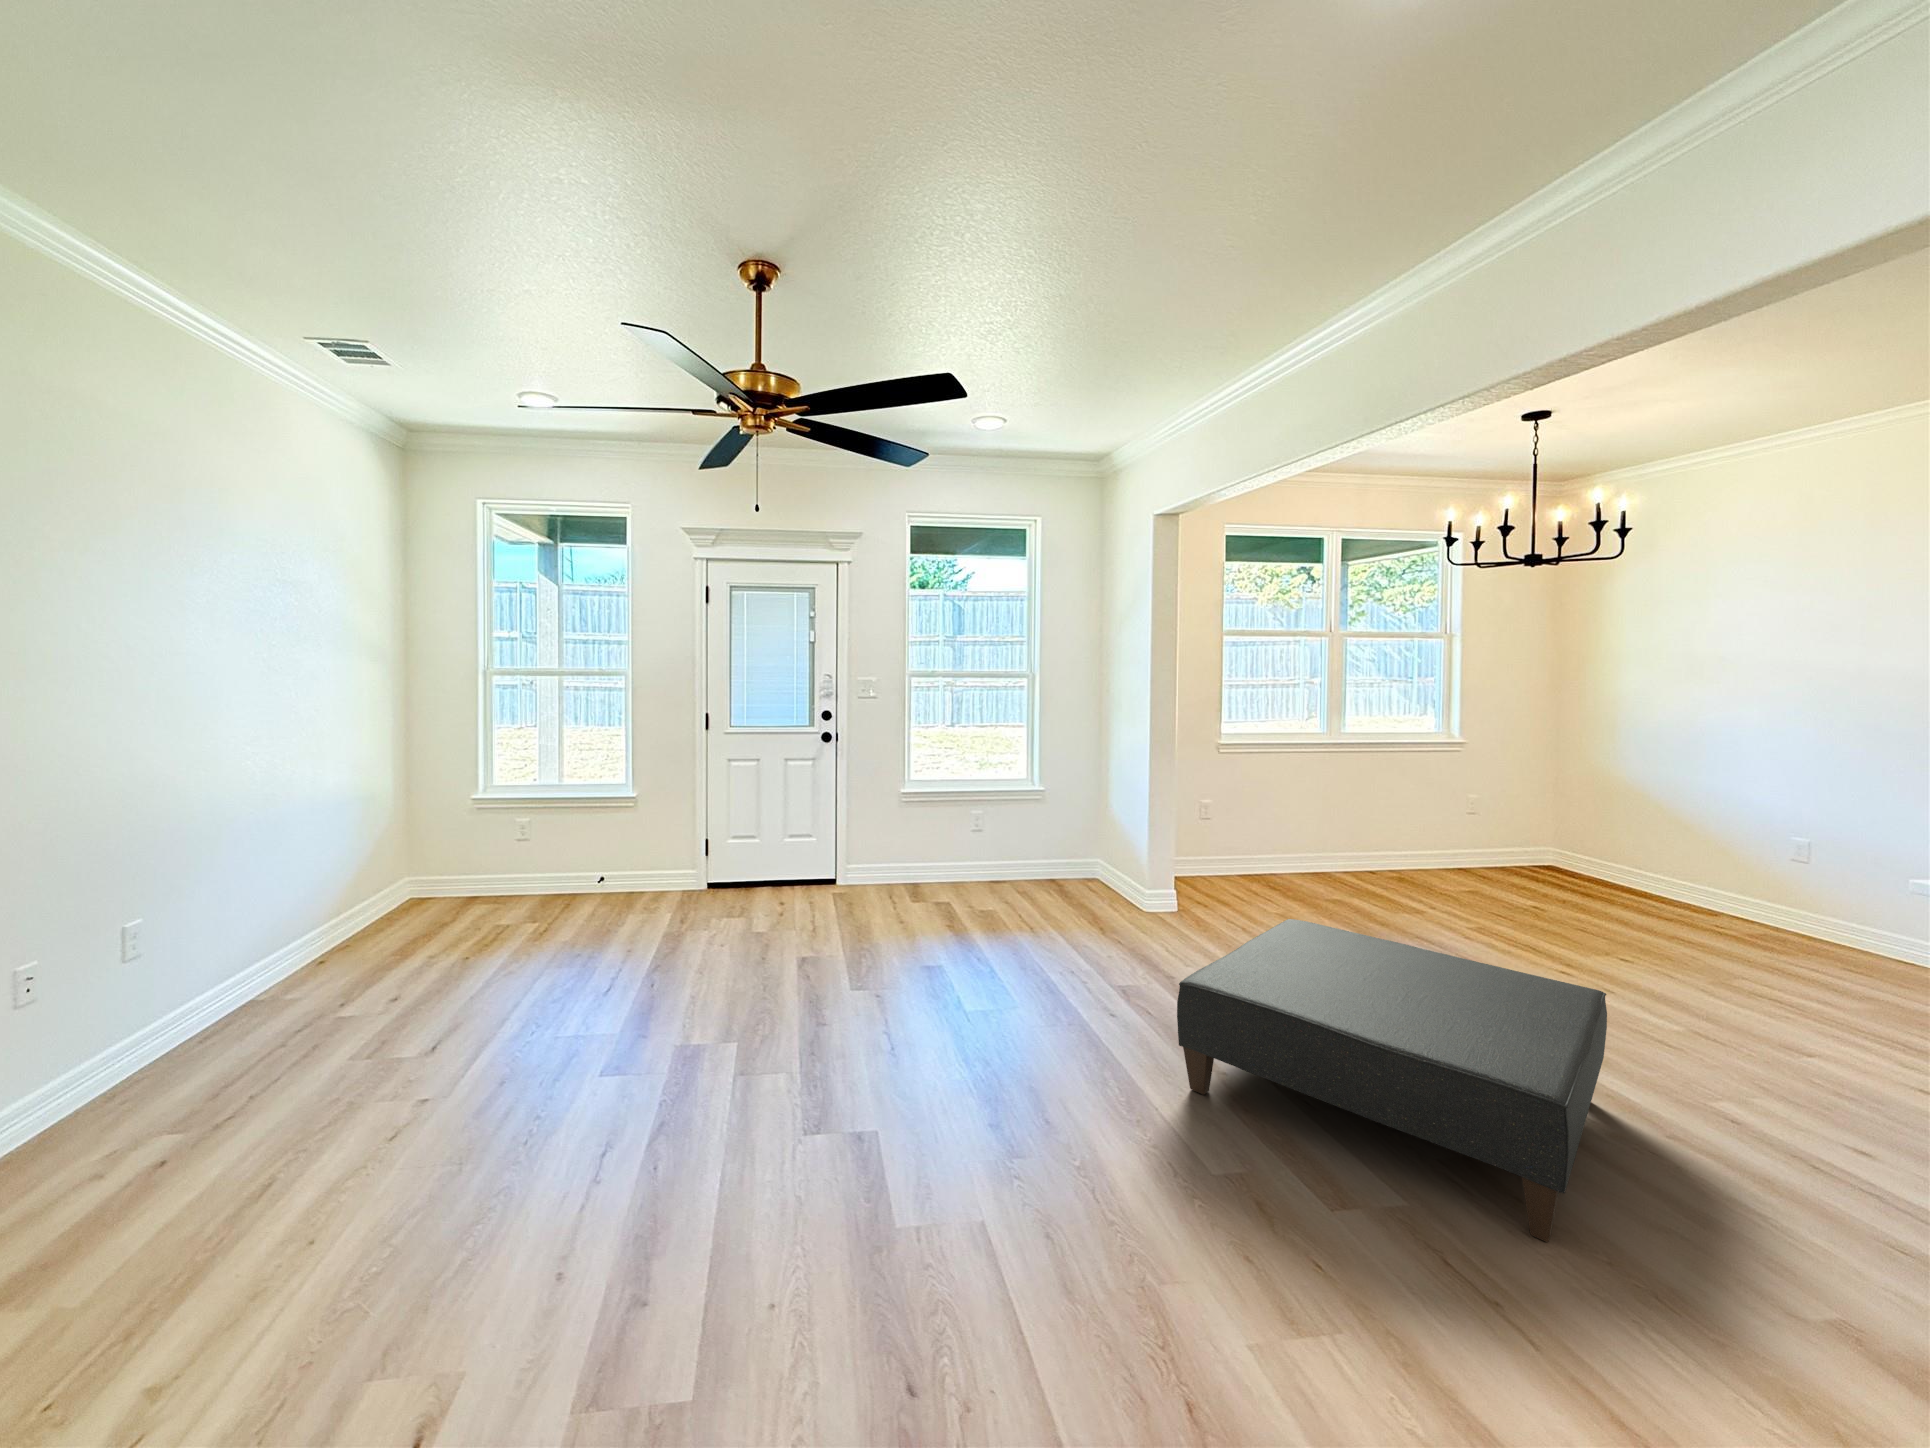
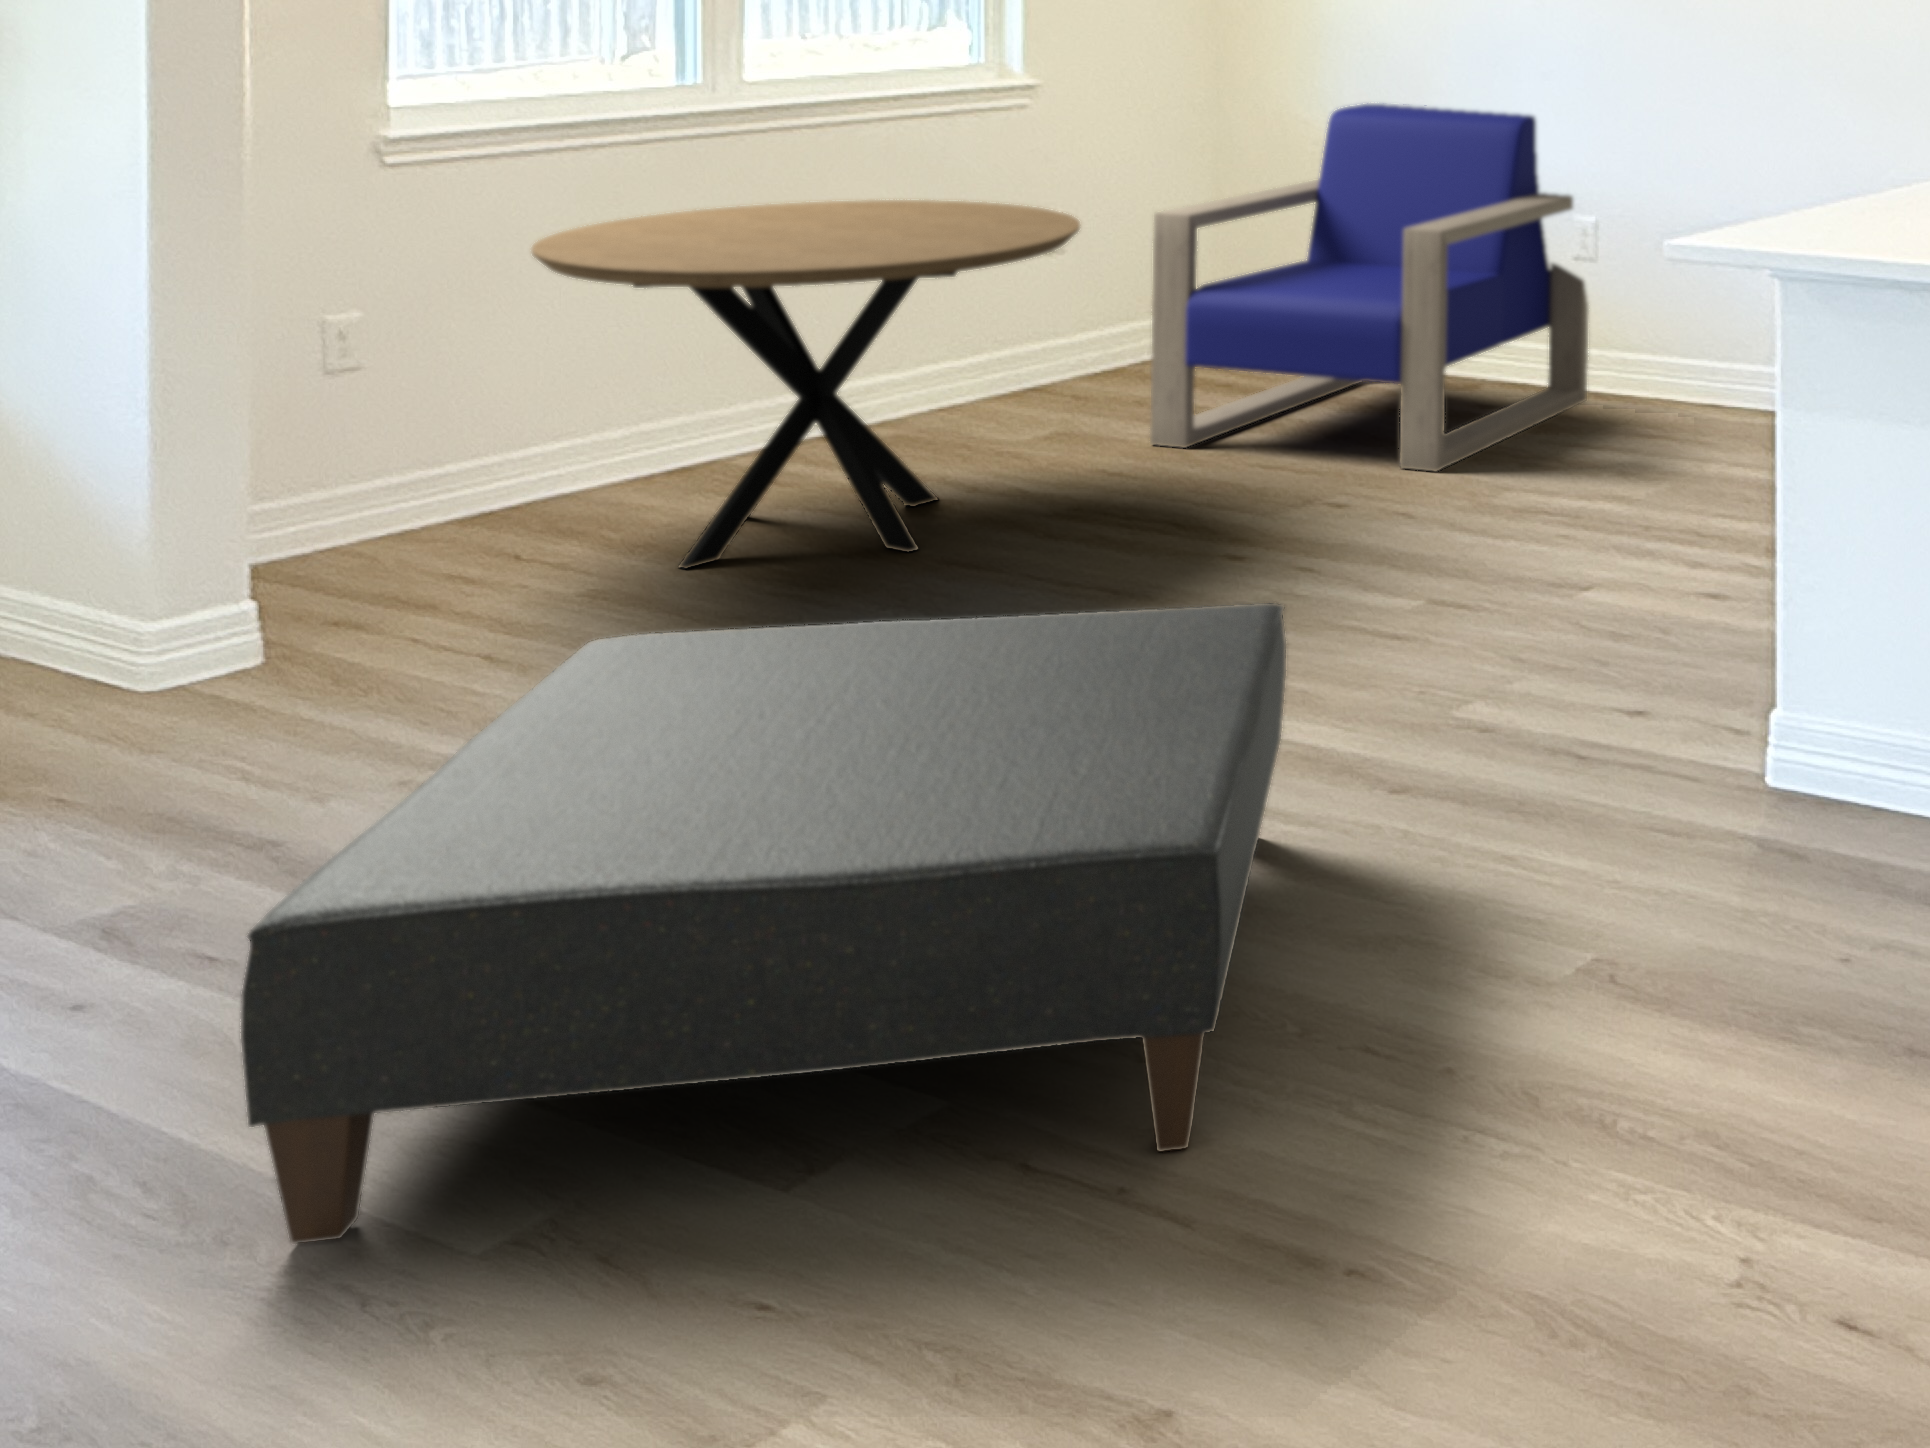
armchair: none [1527,760,1821,949] -> present [1150,103,1588,471]
dining table: none [1277,775,1492,918] -> present [532,200,1080,568]

